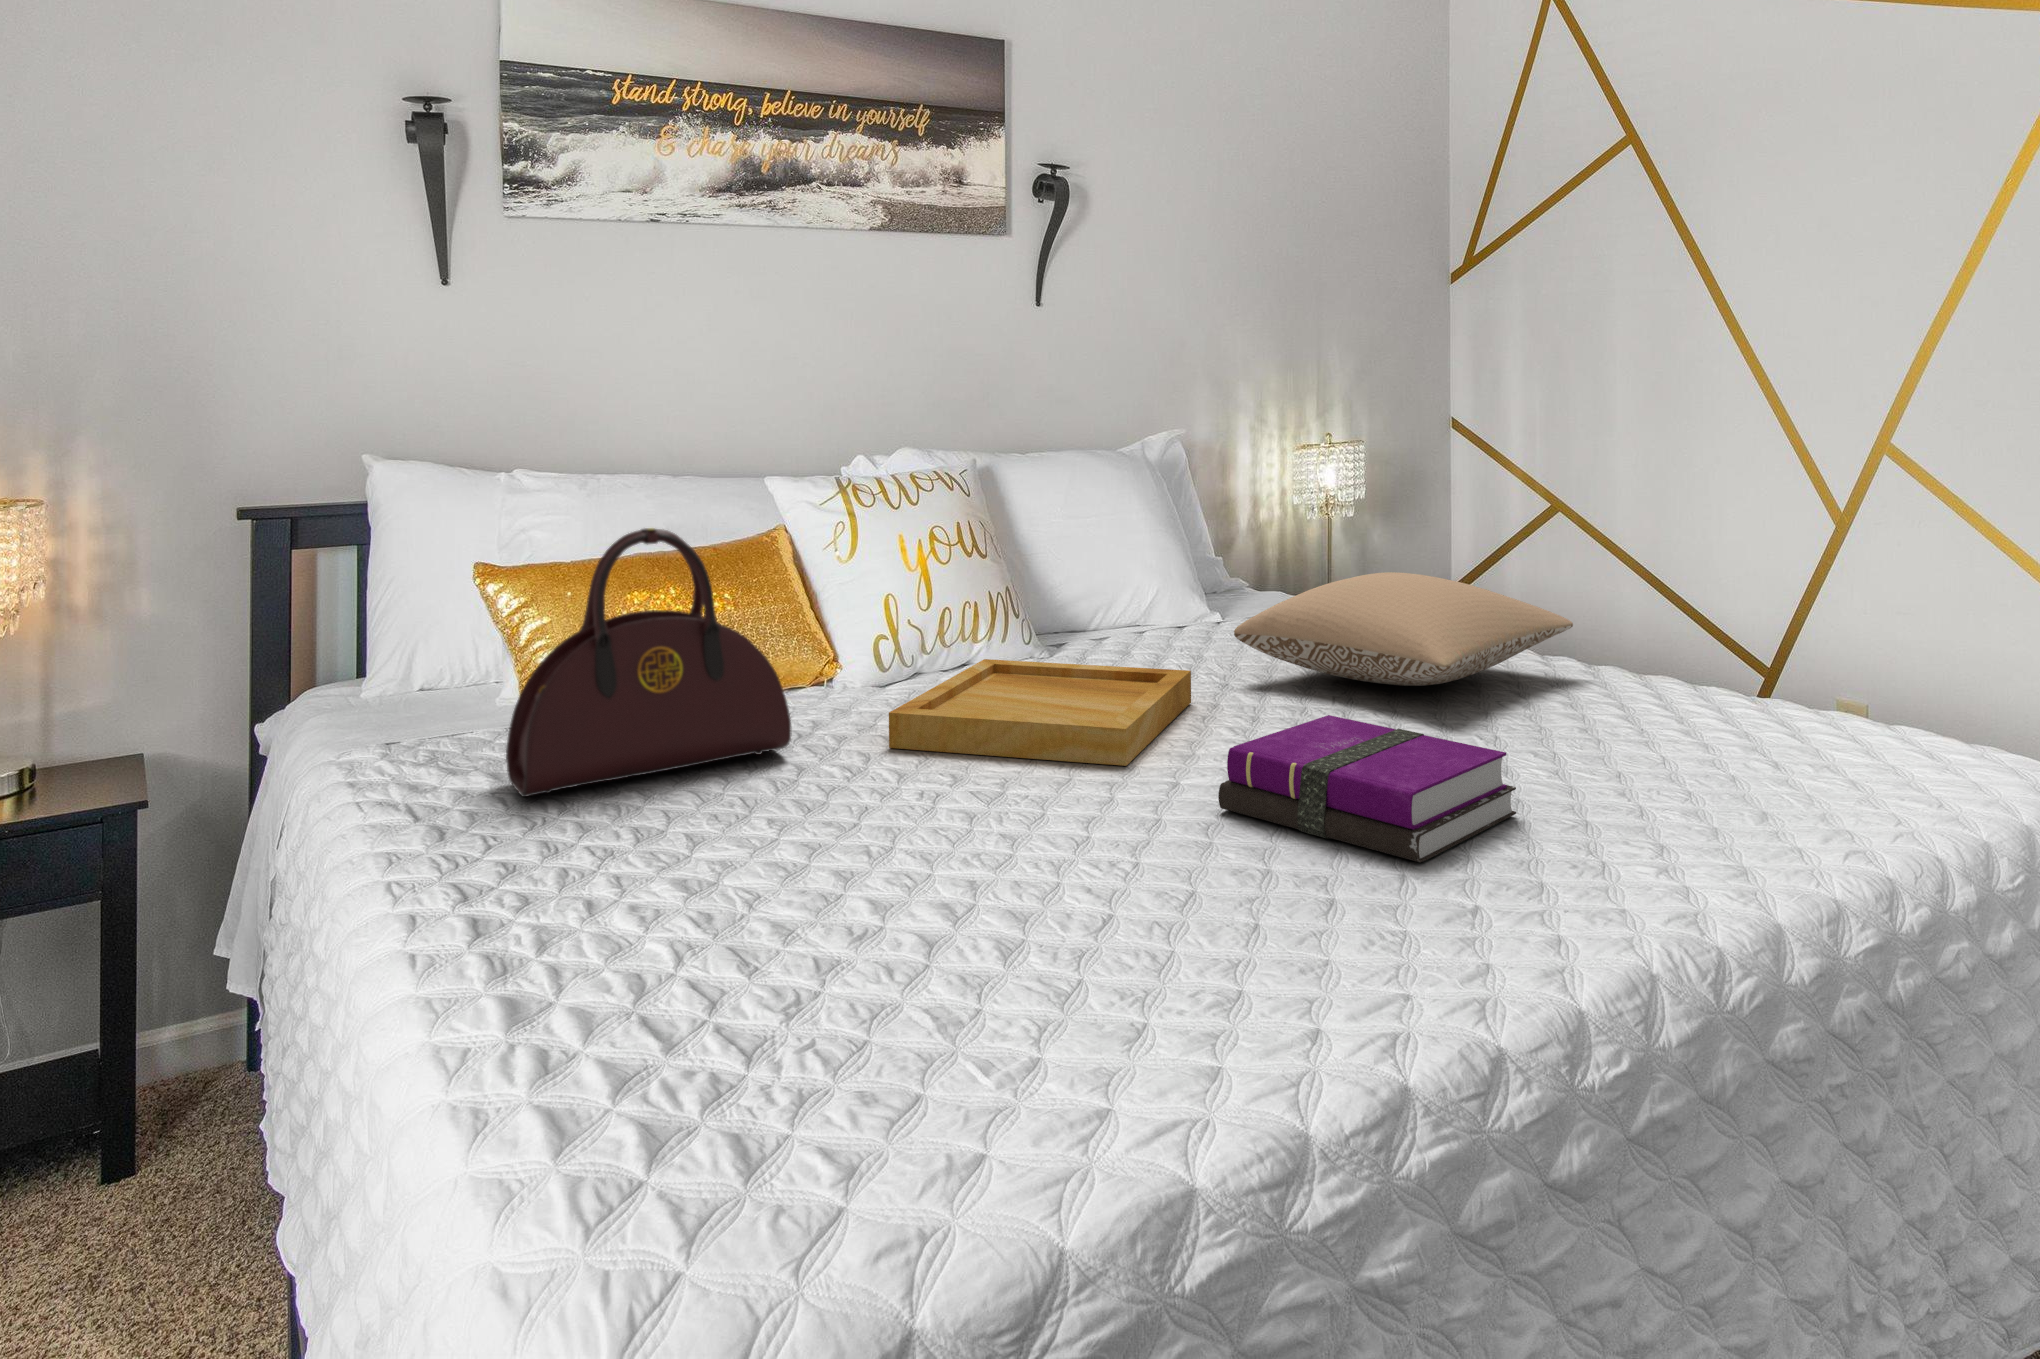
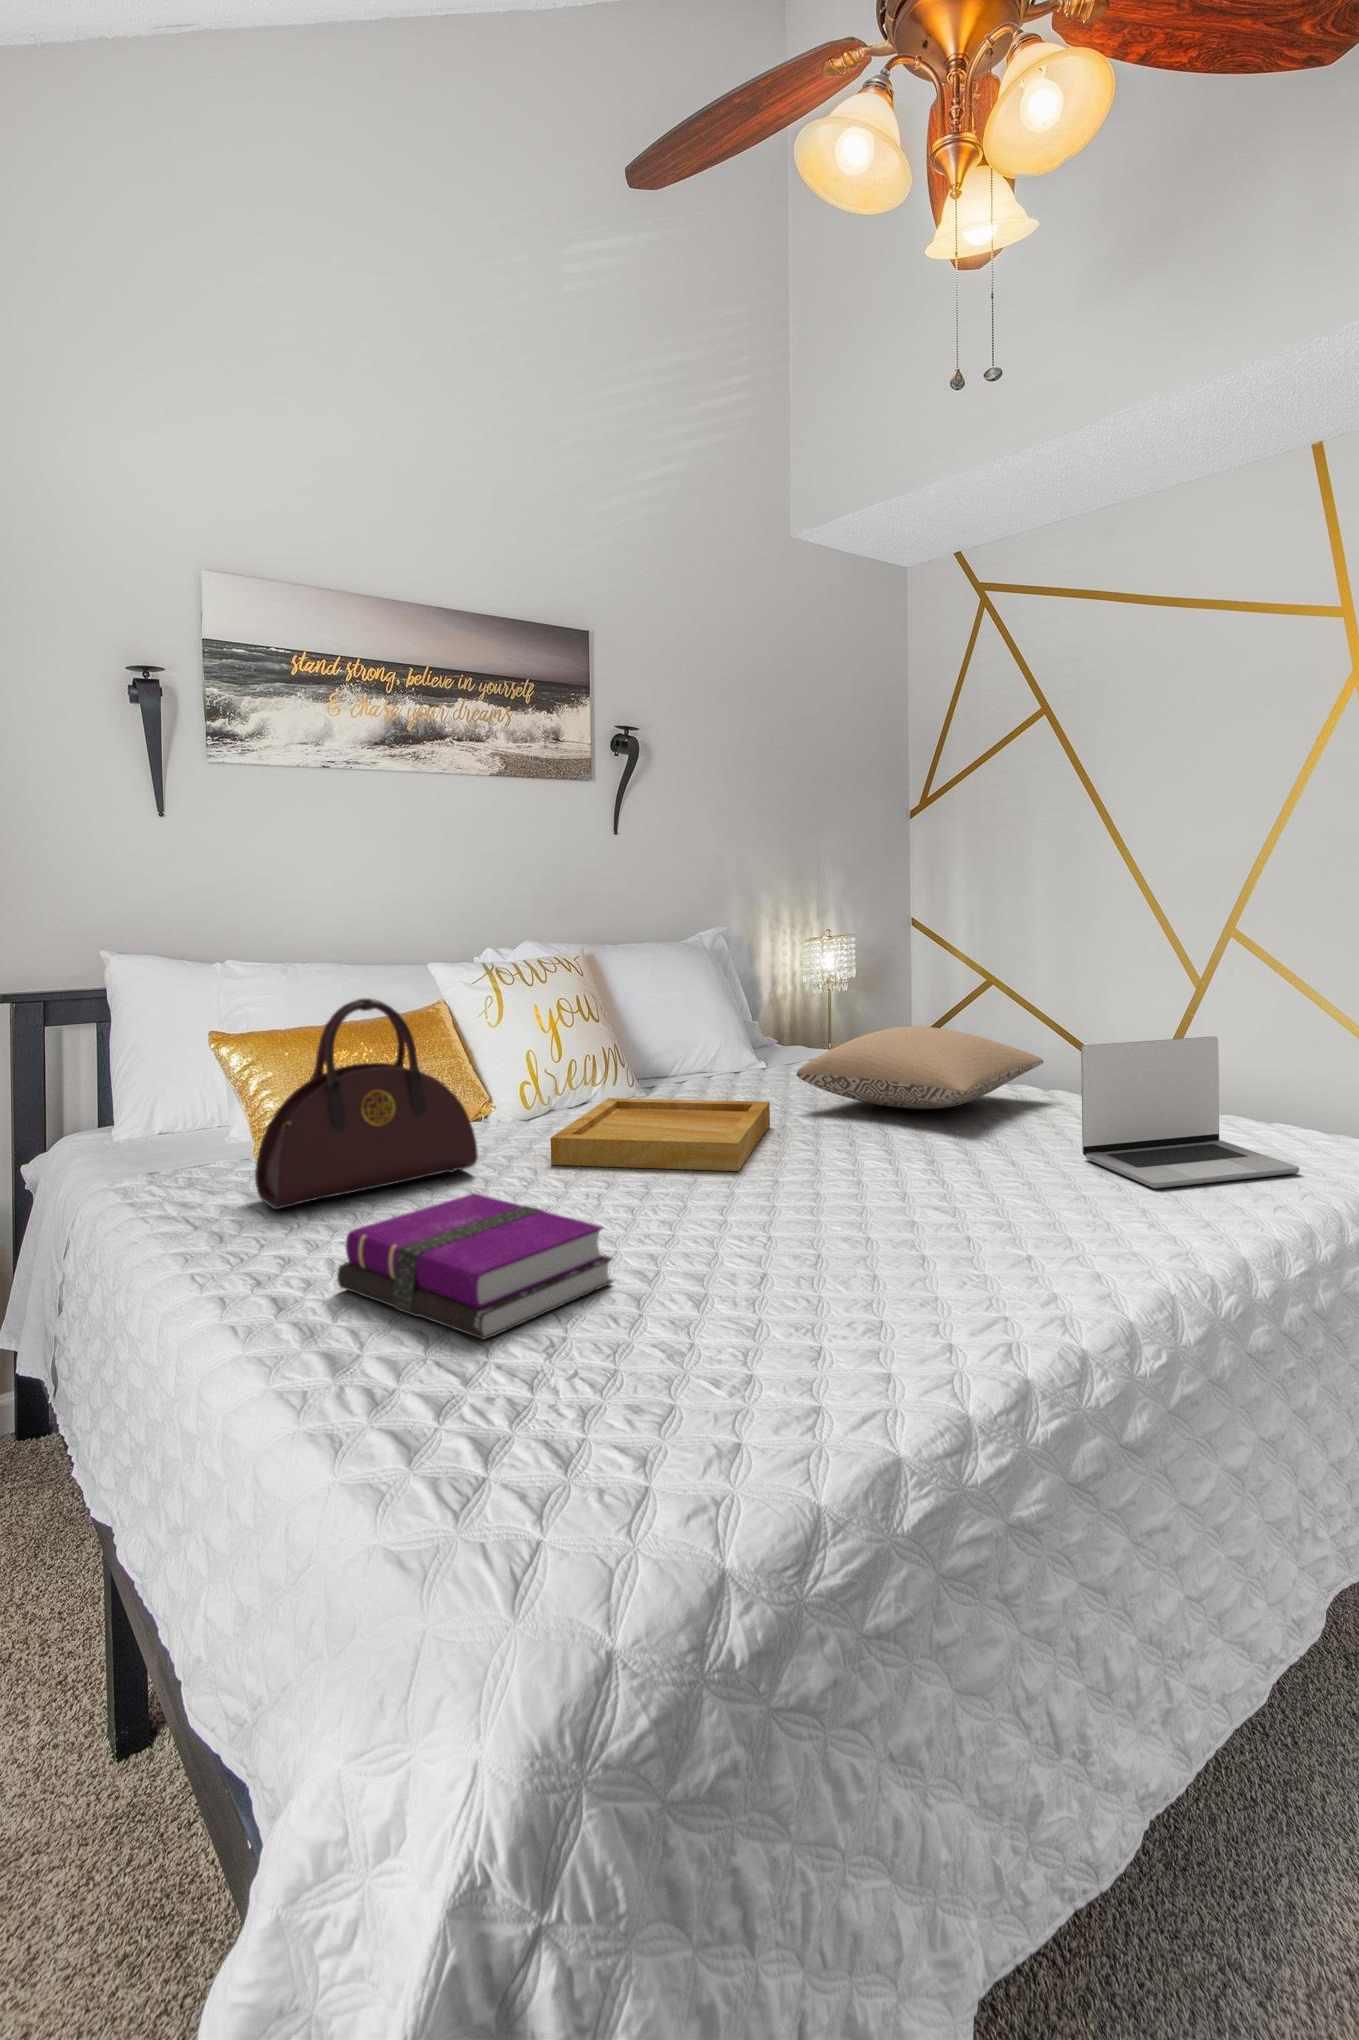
laptop: none [1594,602,1893,813] -> present [1081,1036,1299,1188]
notebook: present [1218,715,1516,862] -> present [337,1193,613,1340]

